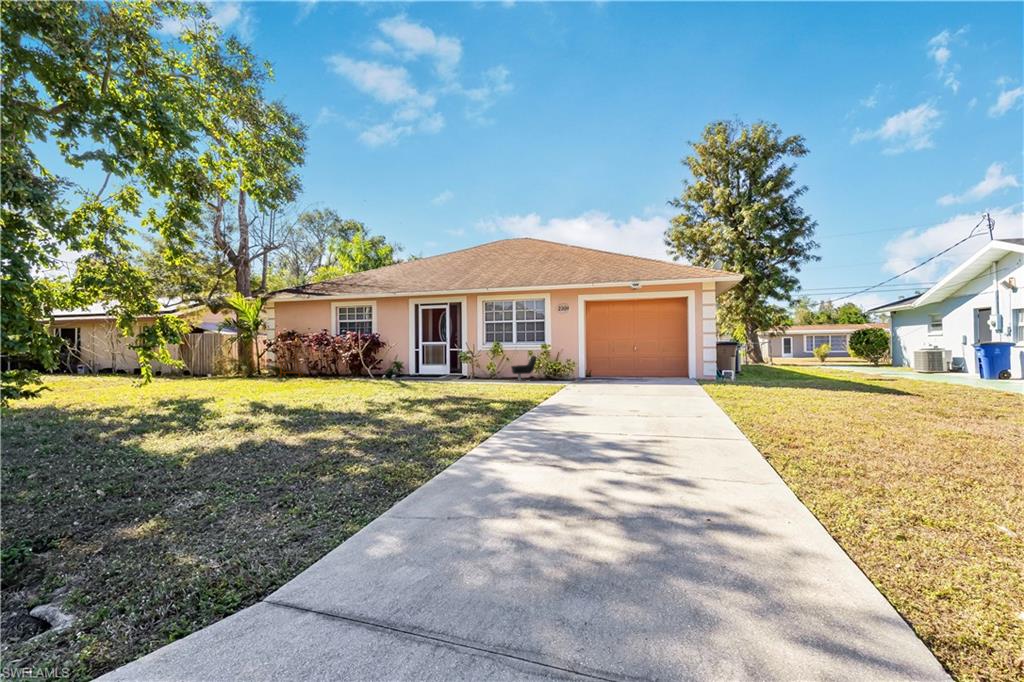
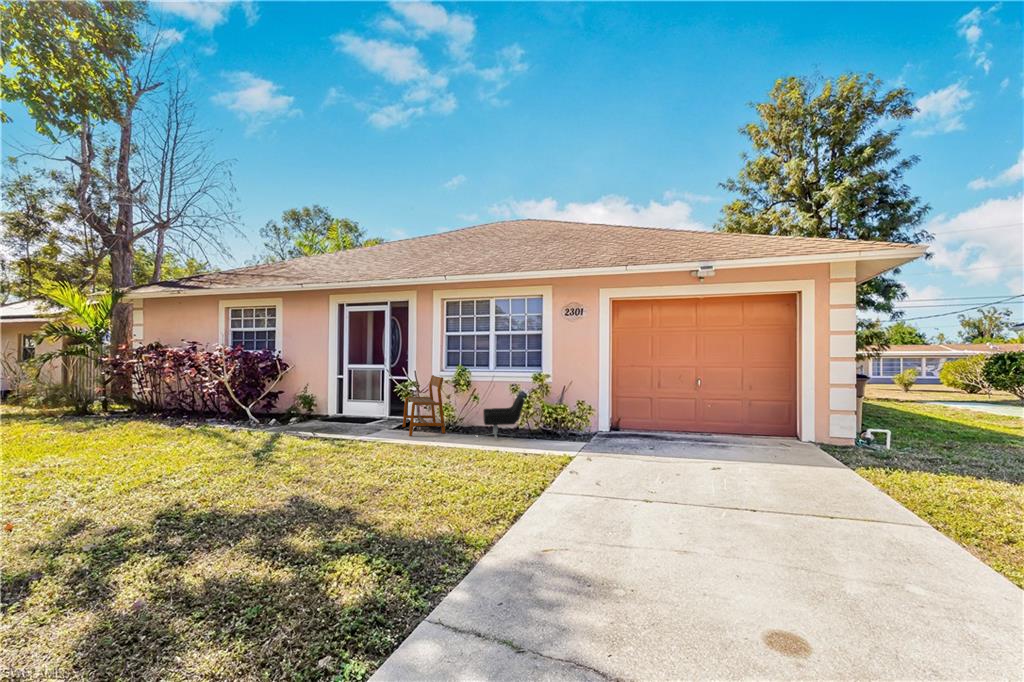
bench: present [280,349,303,378] -> present [403,375,445,436]

